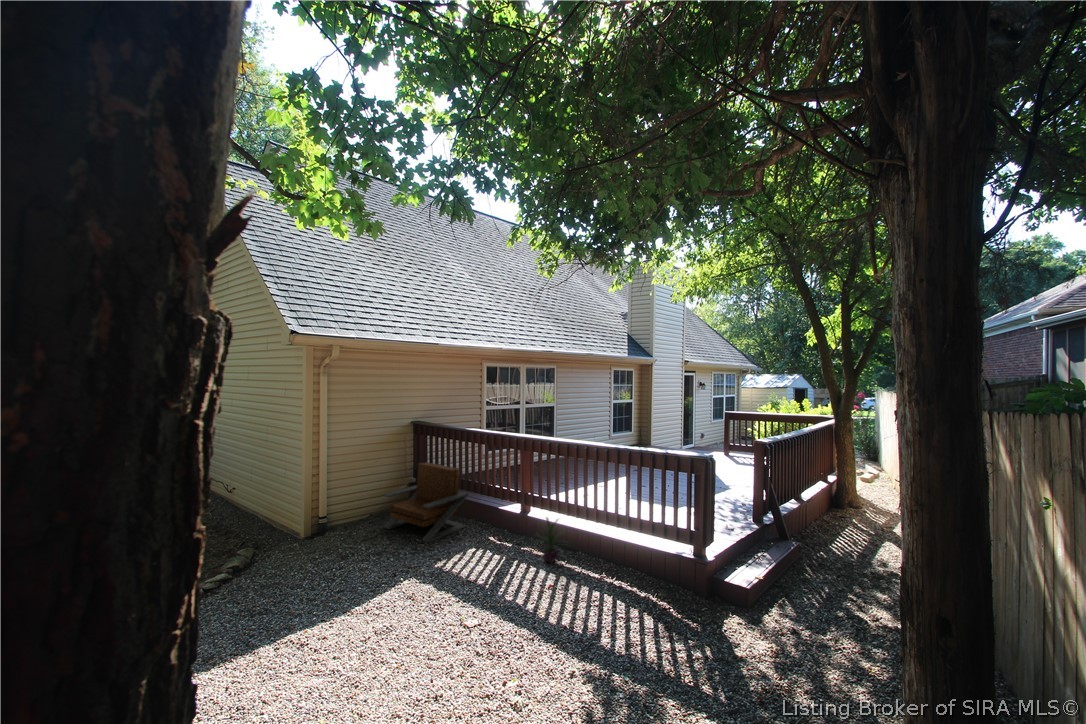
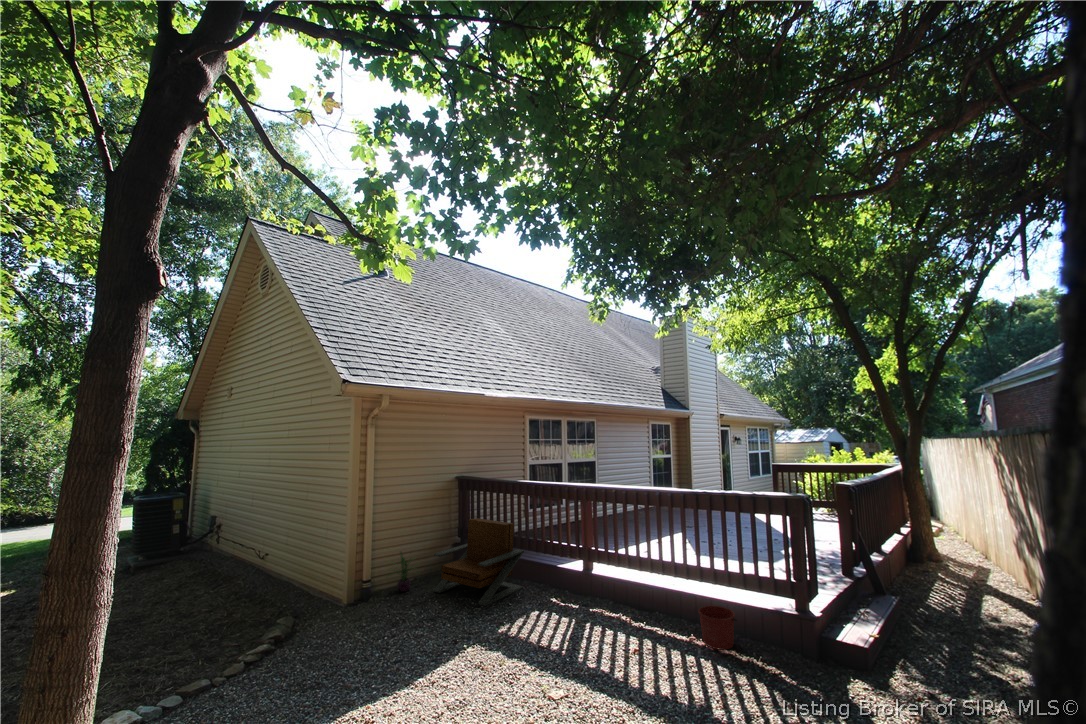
decorative plant: present [543,518,560,563] -> present [388,552,413,592]
bucket: none [611,550,644,587] -> present [698,606,737,650]

